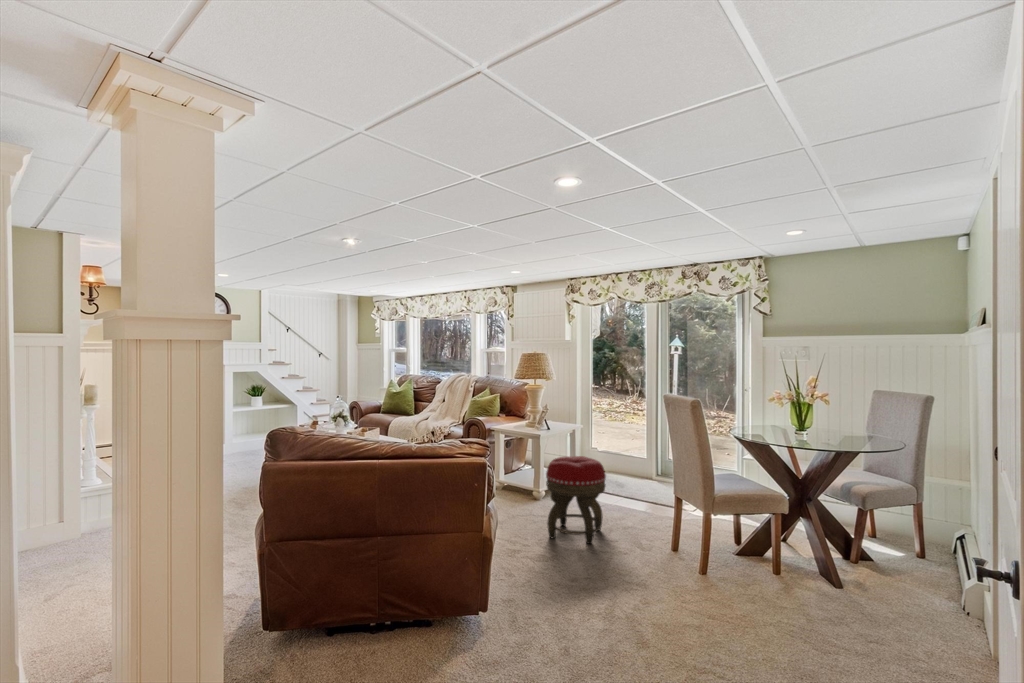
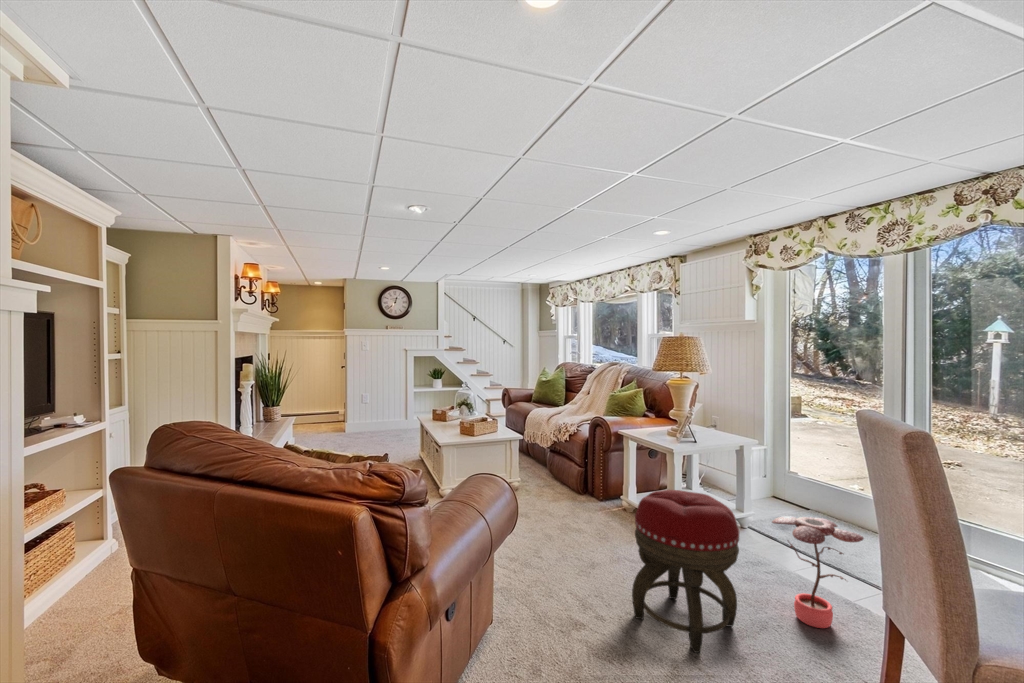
potted plant: none [612,462,657,522] -> present [772,516,864,628]

